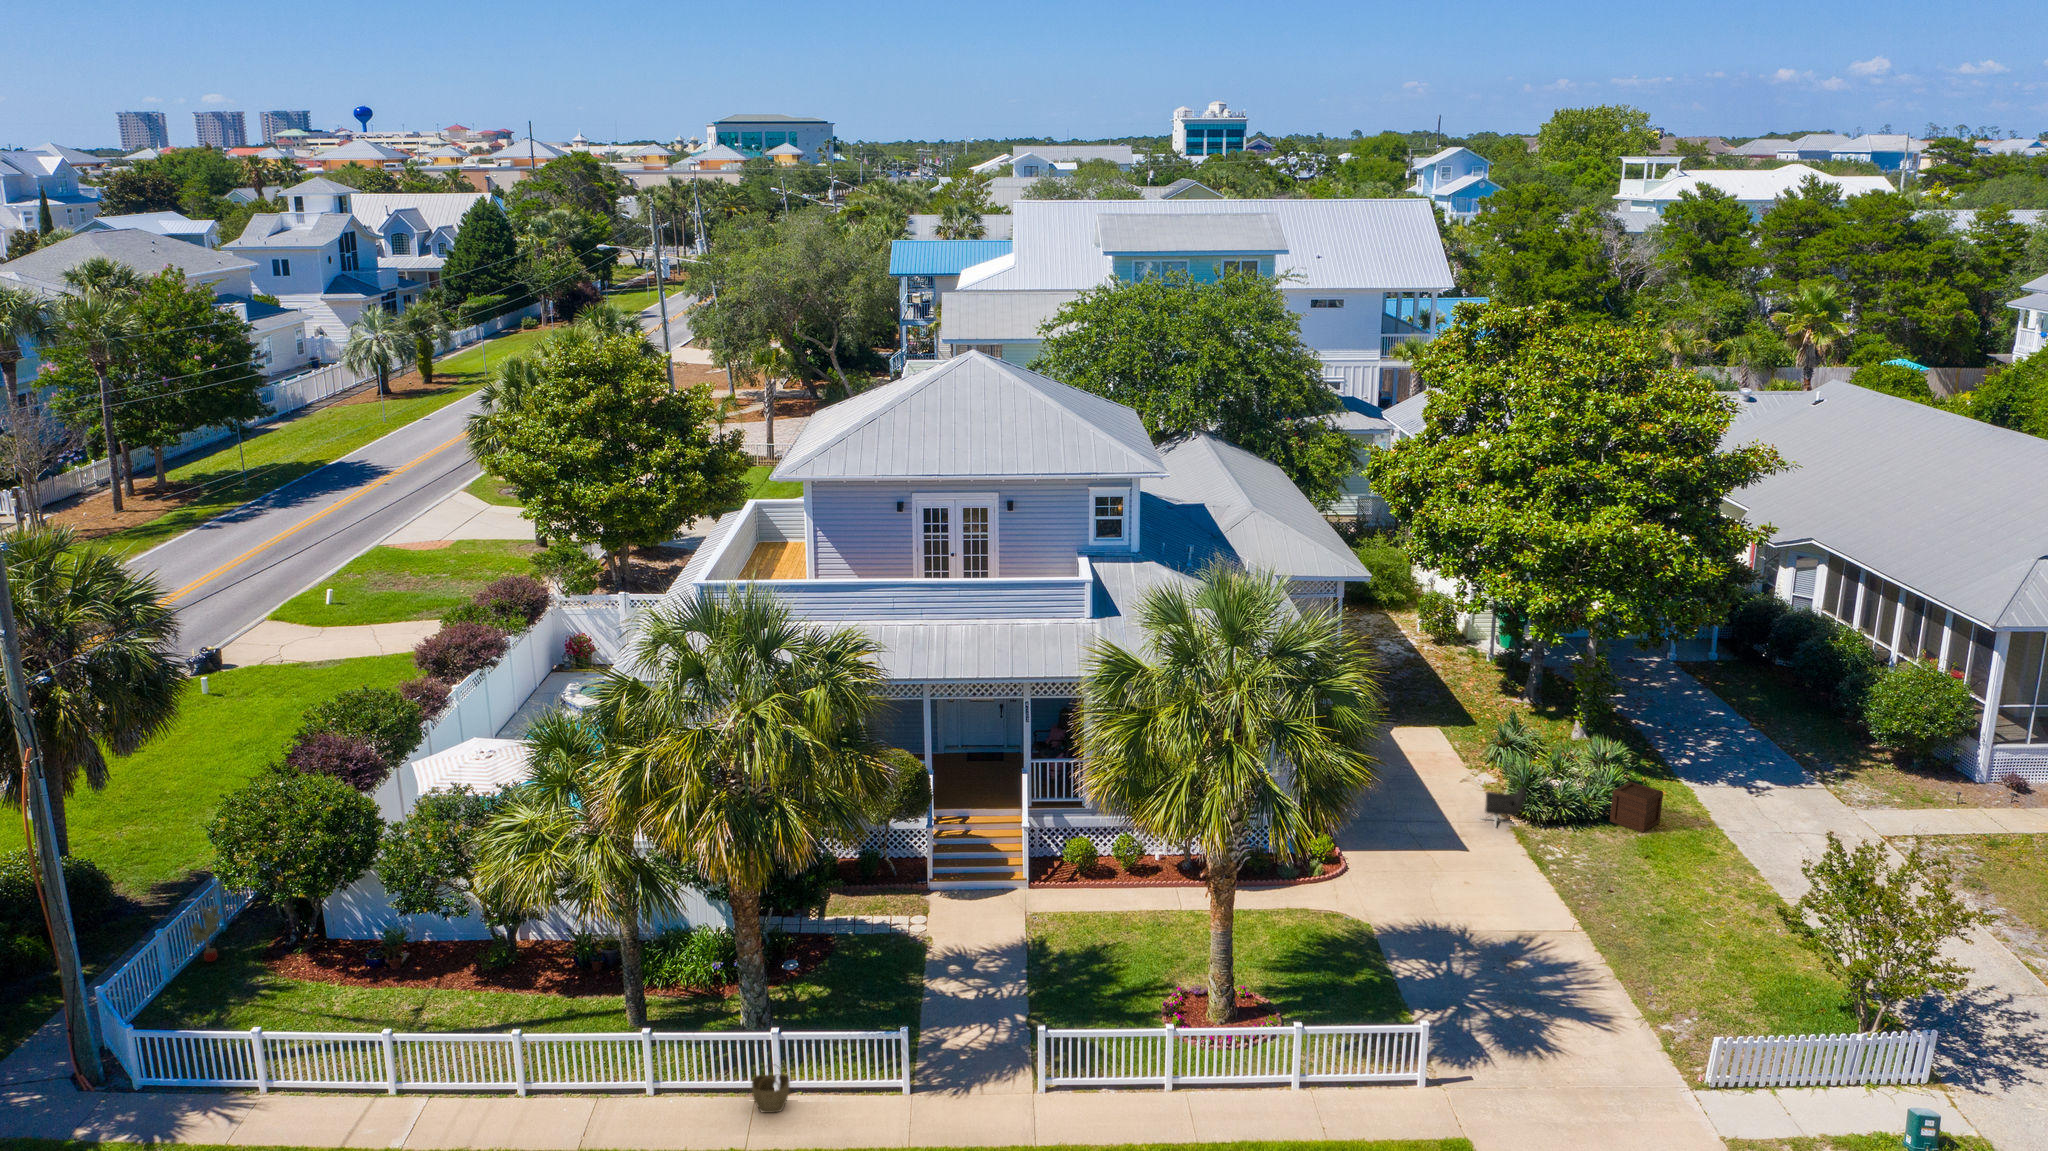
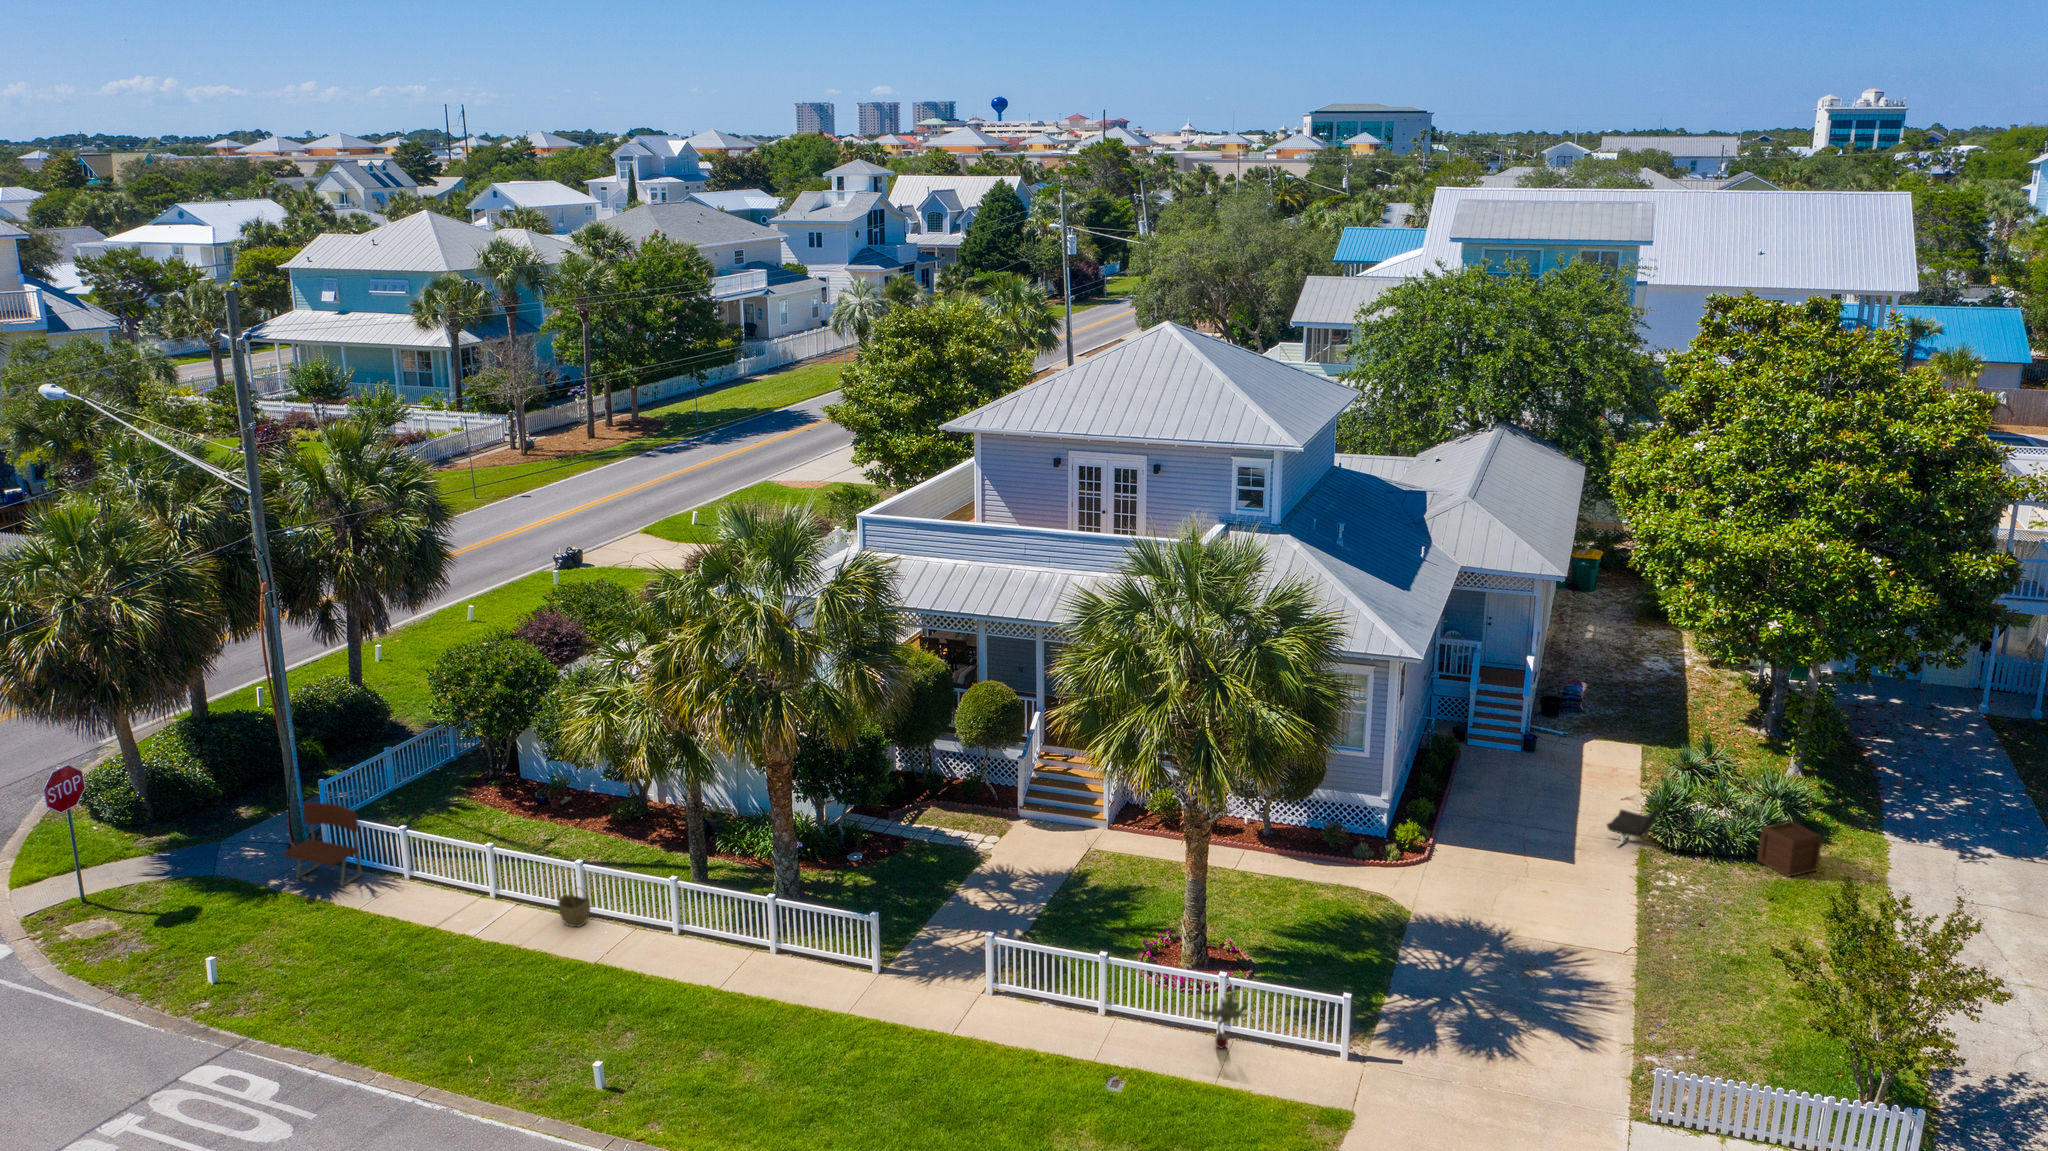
potted tree: present [188,905,223,962] -> present [1198,989,1247,1048]
bench: none [68,1018,182,1124] -> present [284,803,362,887]
woven basket: present [752,1074,790,1113] -> present [559,895,590,927]

